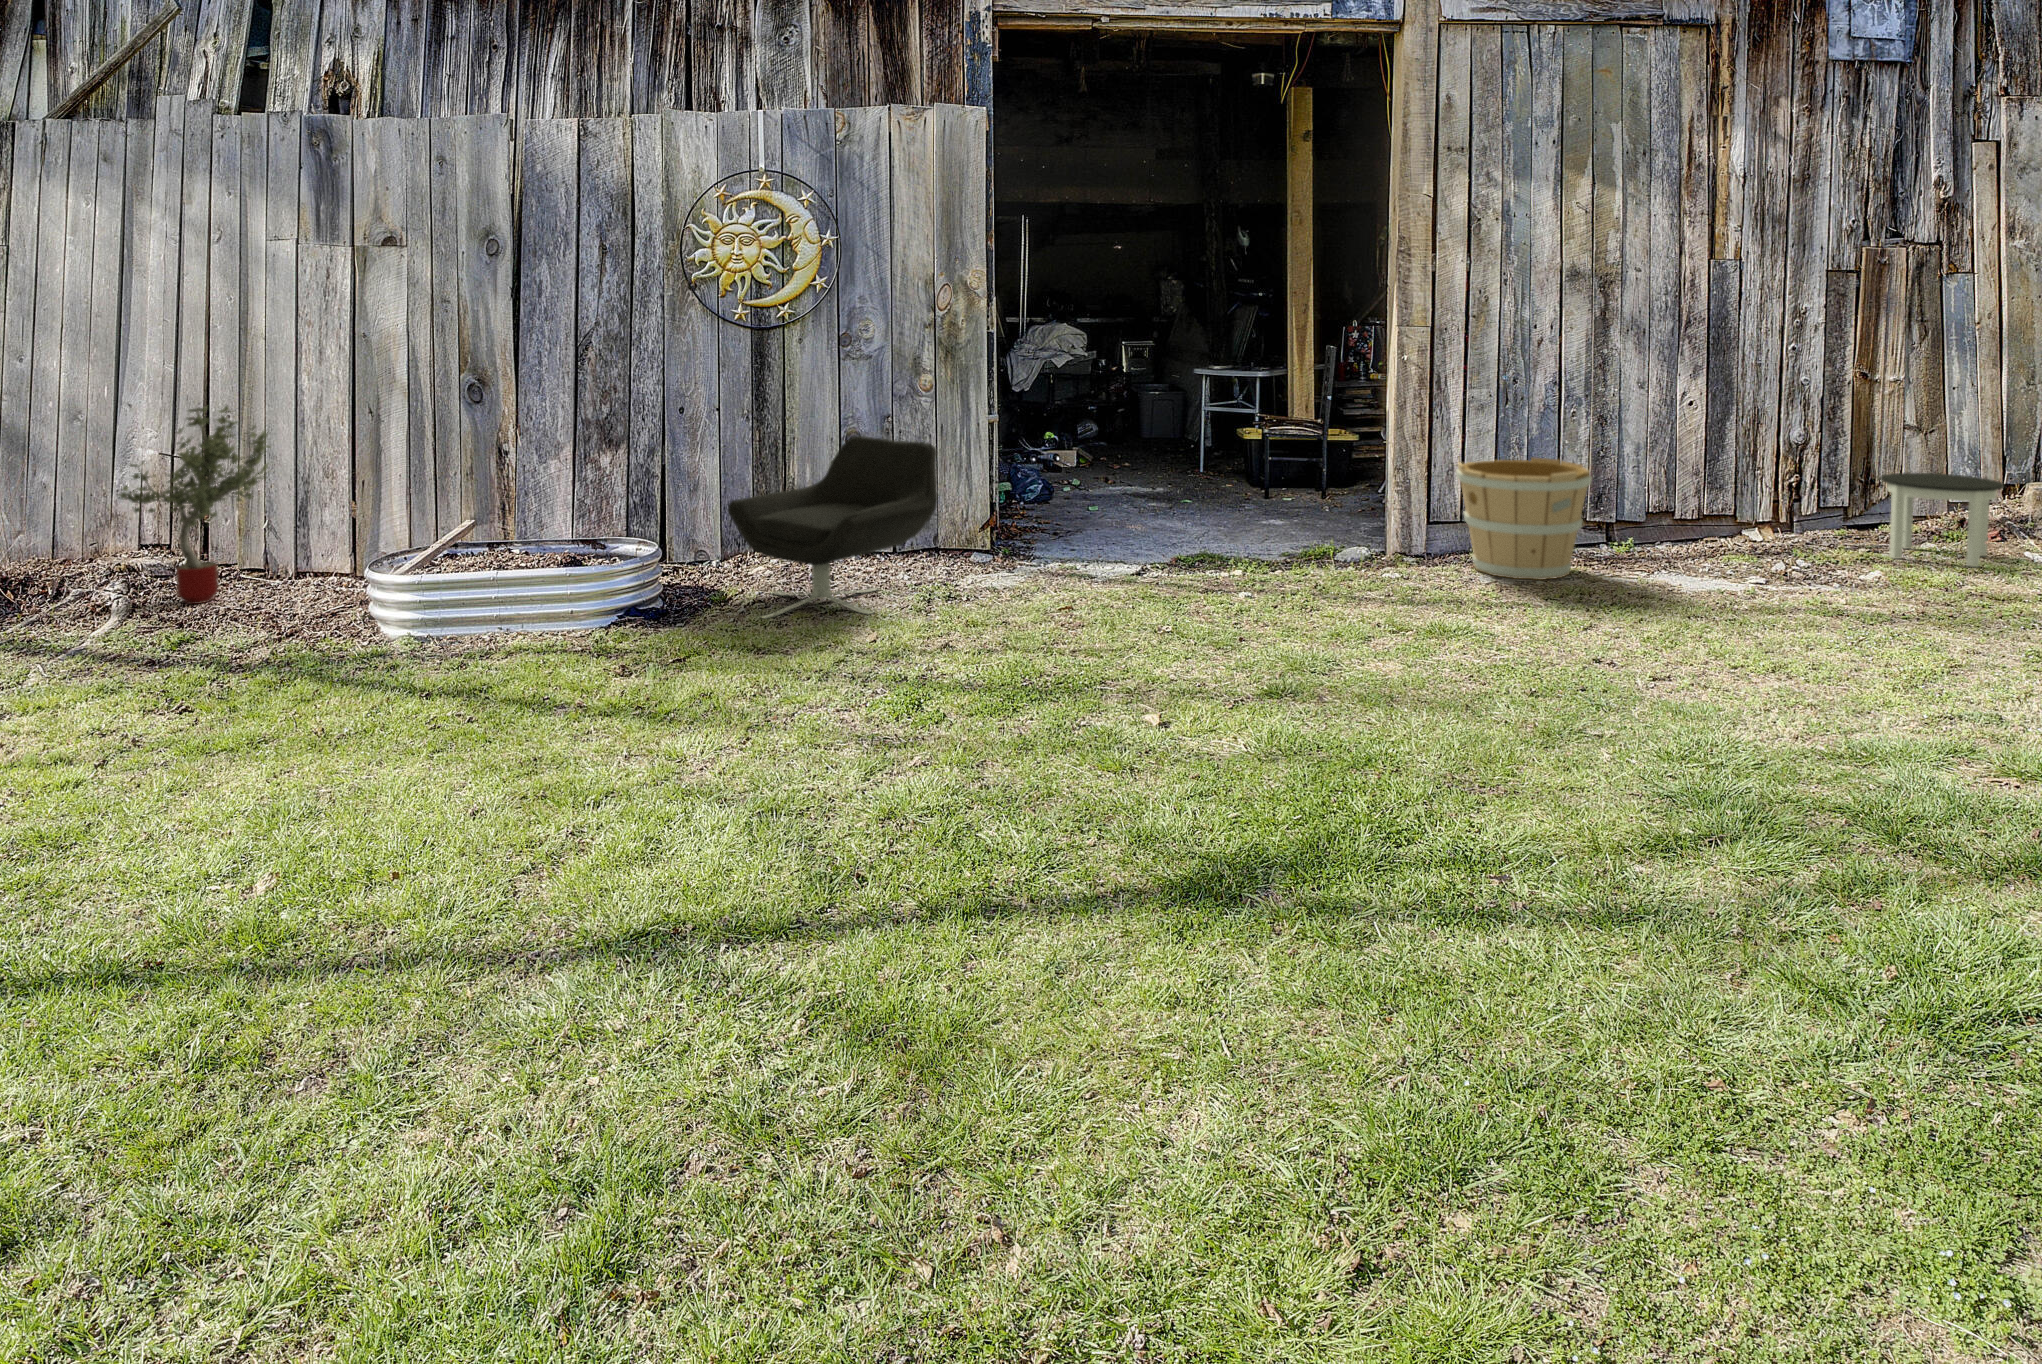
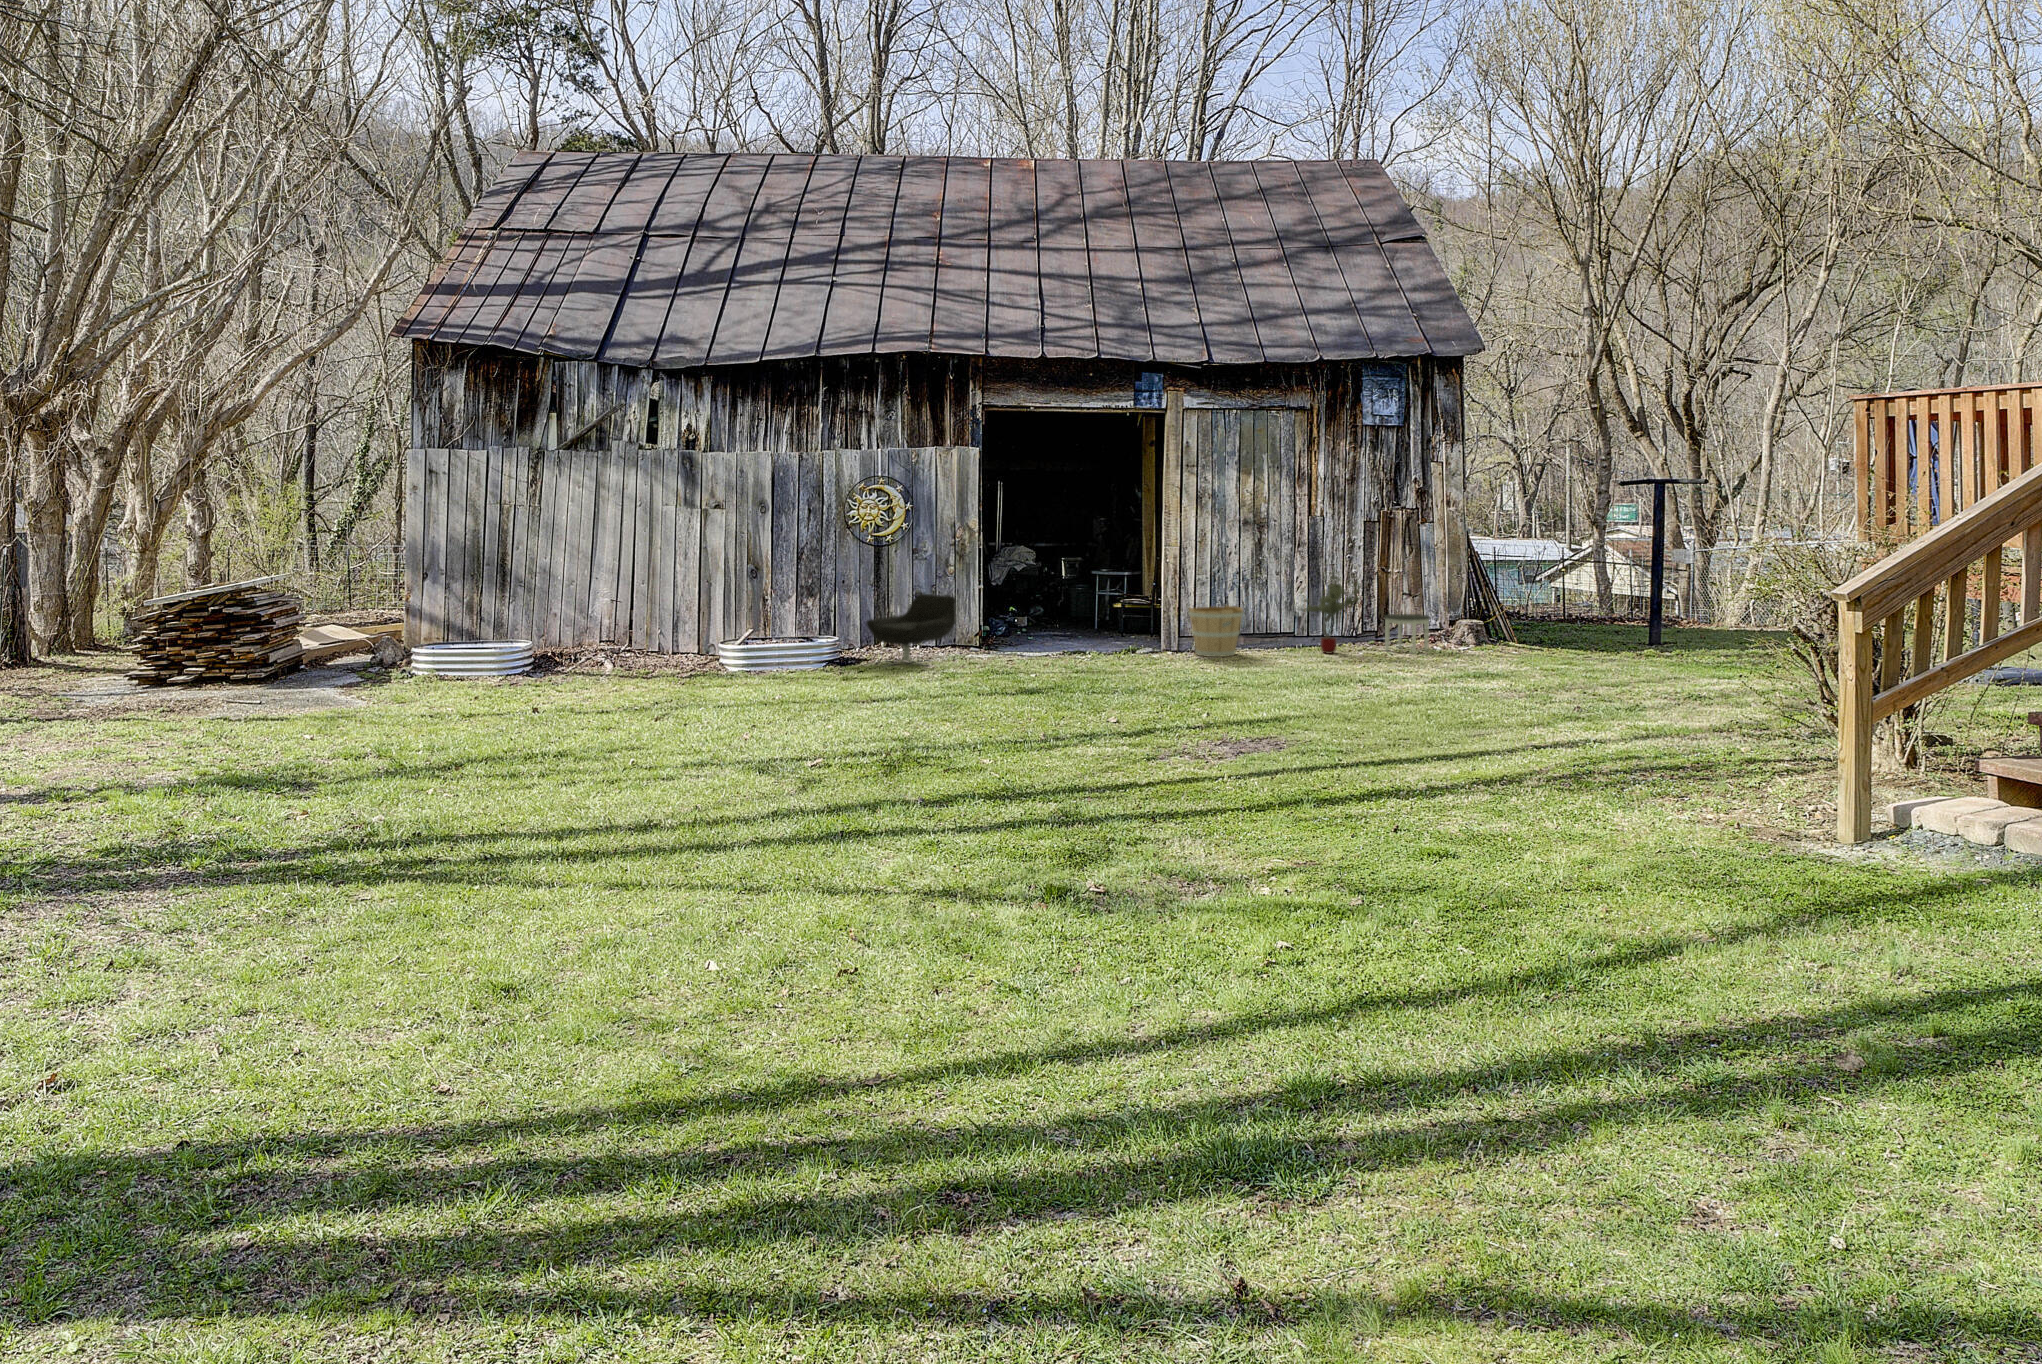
potted tree: present [119,406,270,604] -> present [1298,572,1362,654]

